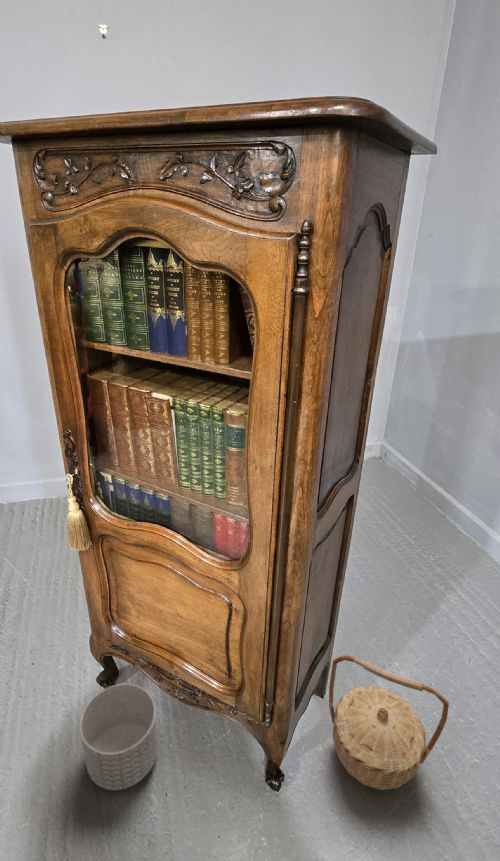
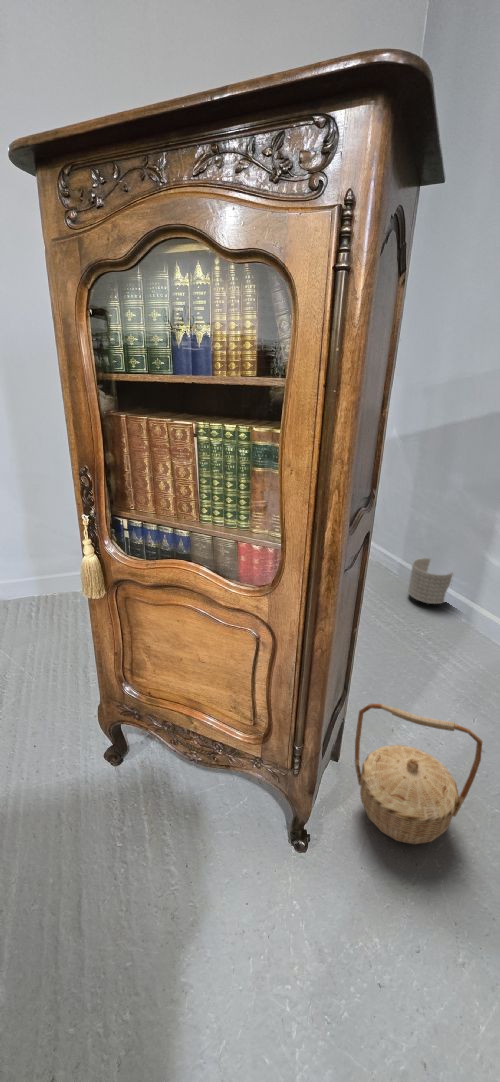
planter: present [80,684,158,790] -> present [408,558,453,604]

